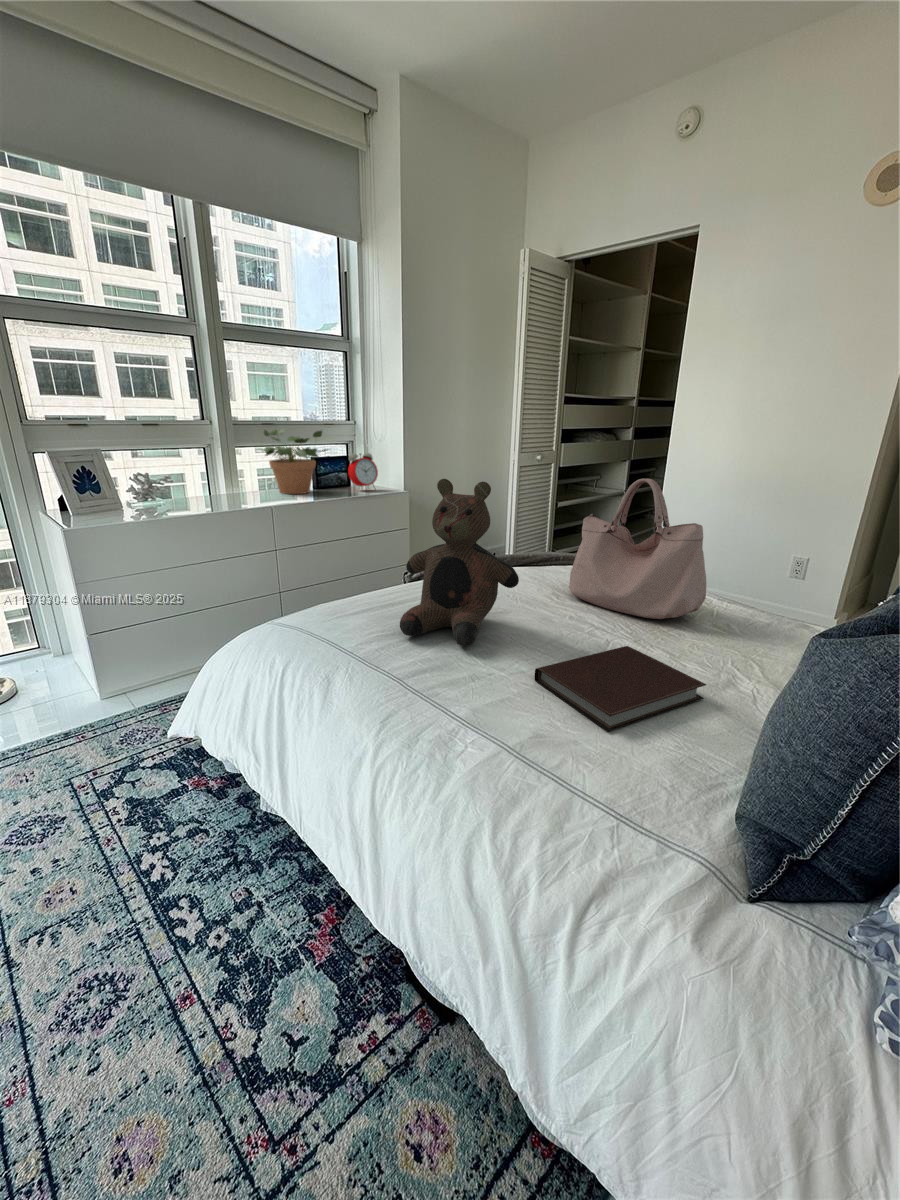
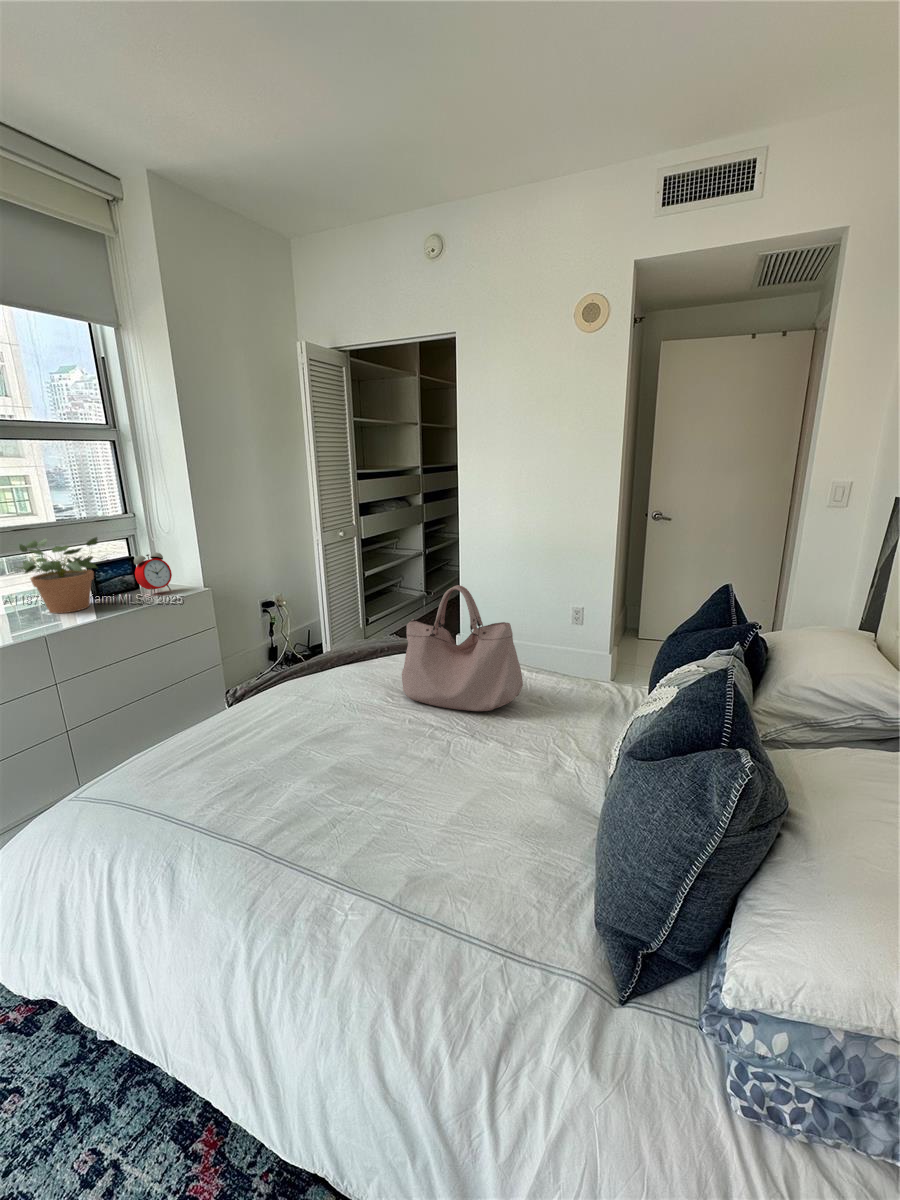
teddy bear: present [400,479,519,646] -> none [240,622,361,793]
notebook: present [534,646,706,731] -> none [396,753,544,860]

